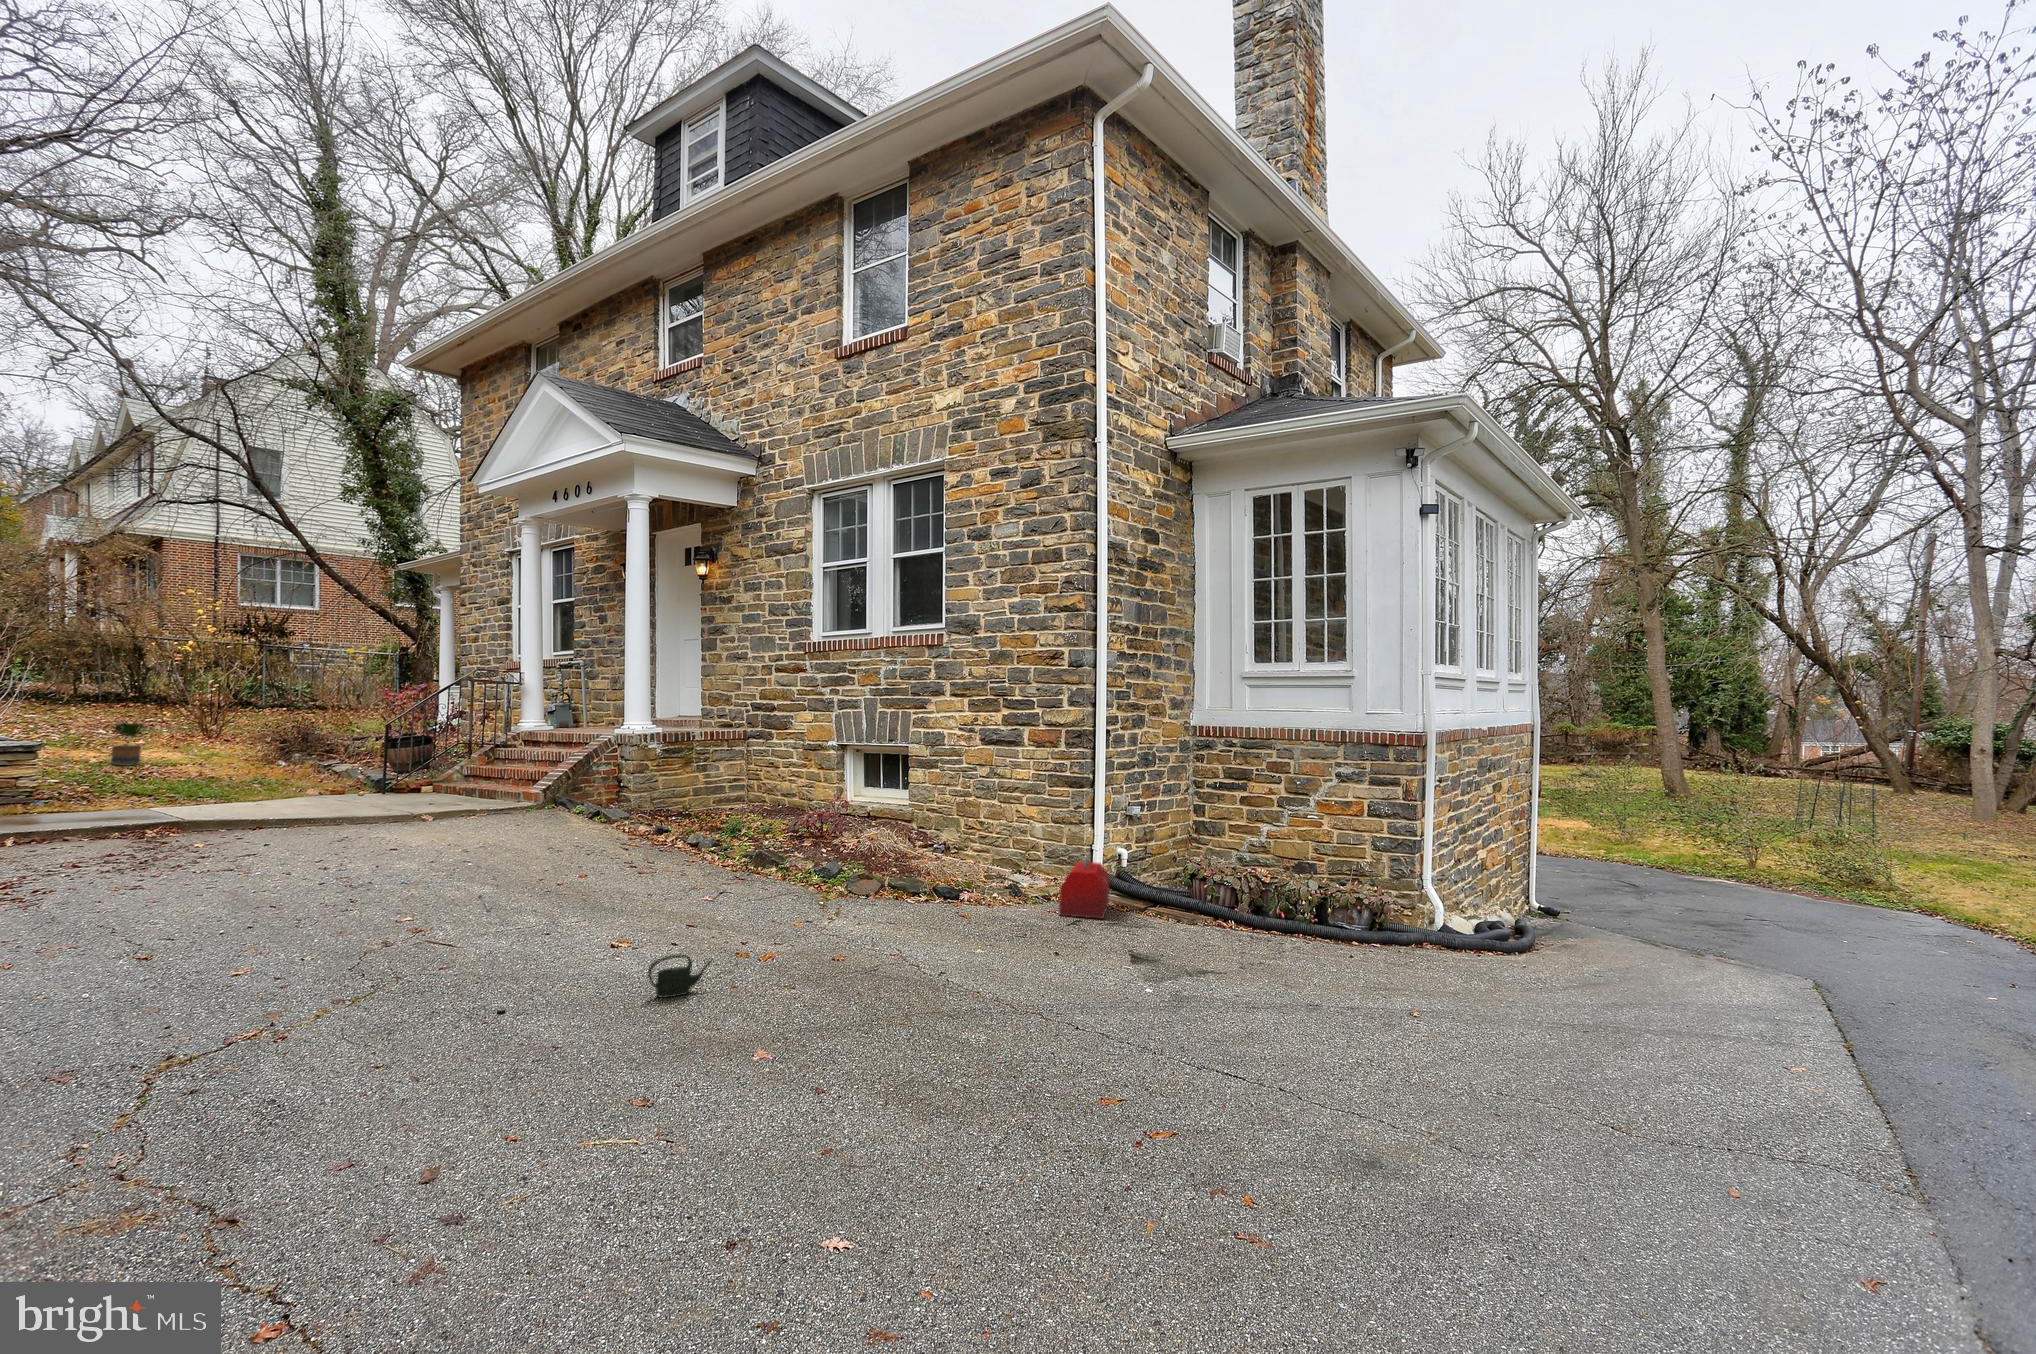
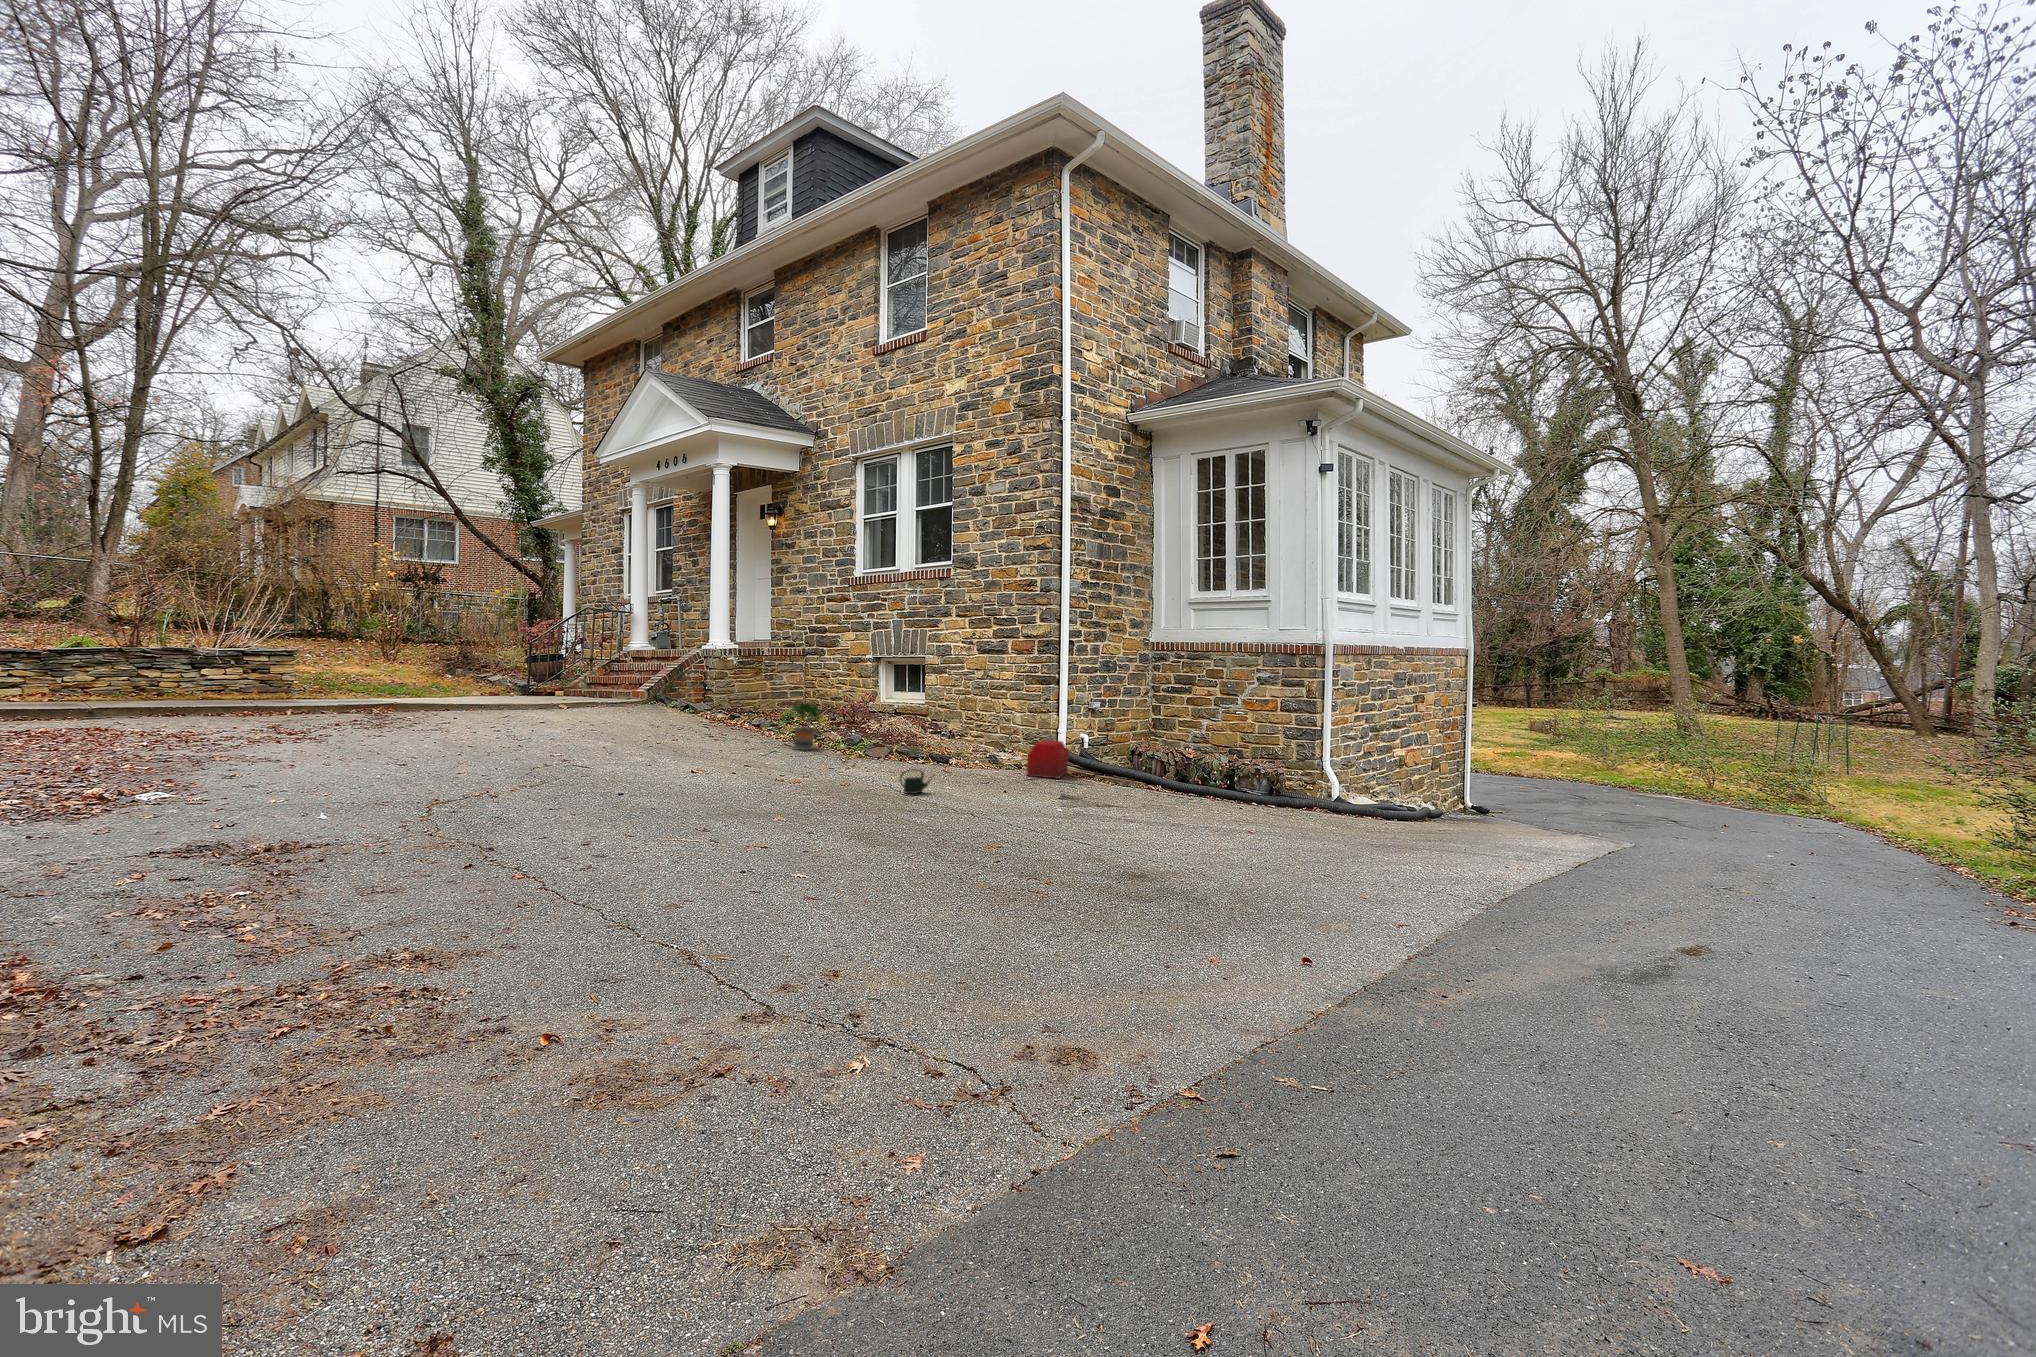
potted tree: present [111,722,147,766] -> present [793,703,821,750]
watering can: present [648,954,712,998] -> present [900,769,931,794]

